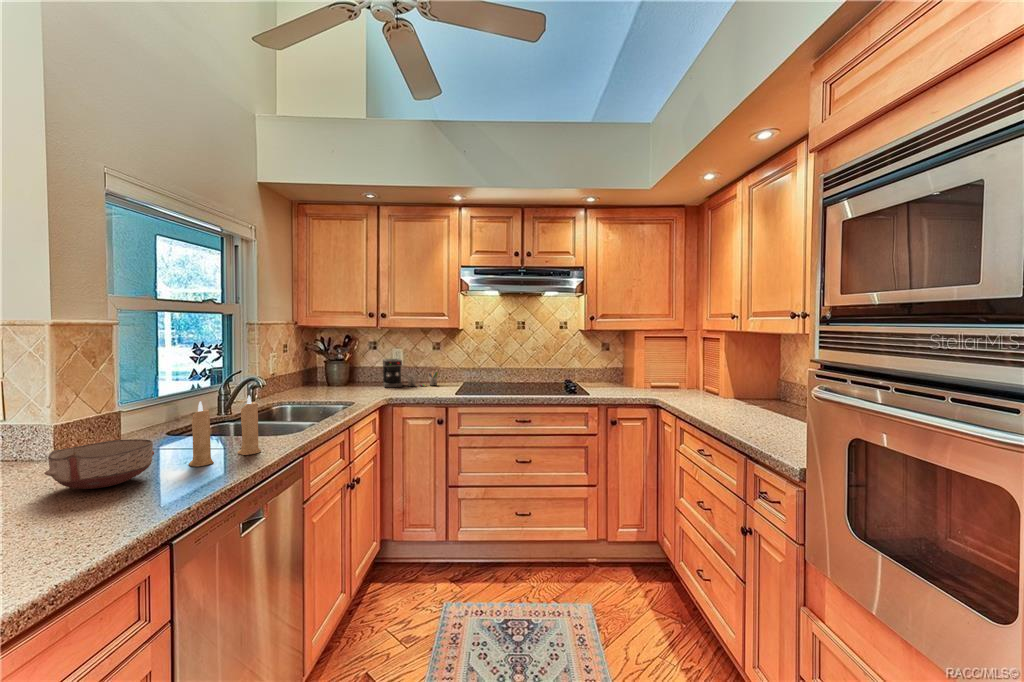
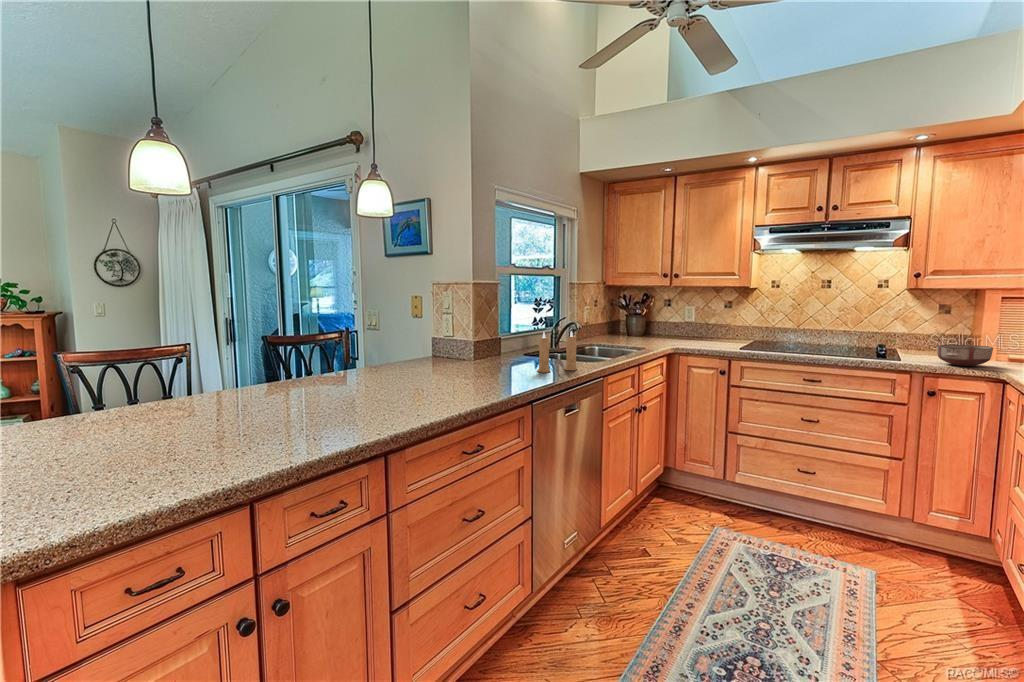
coffee maker: present [383,359,438,388] -> none [675,315,728,341]
ceramic bowl: present [44,439,154,489] -> present [937,345,993,366]

